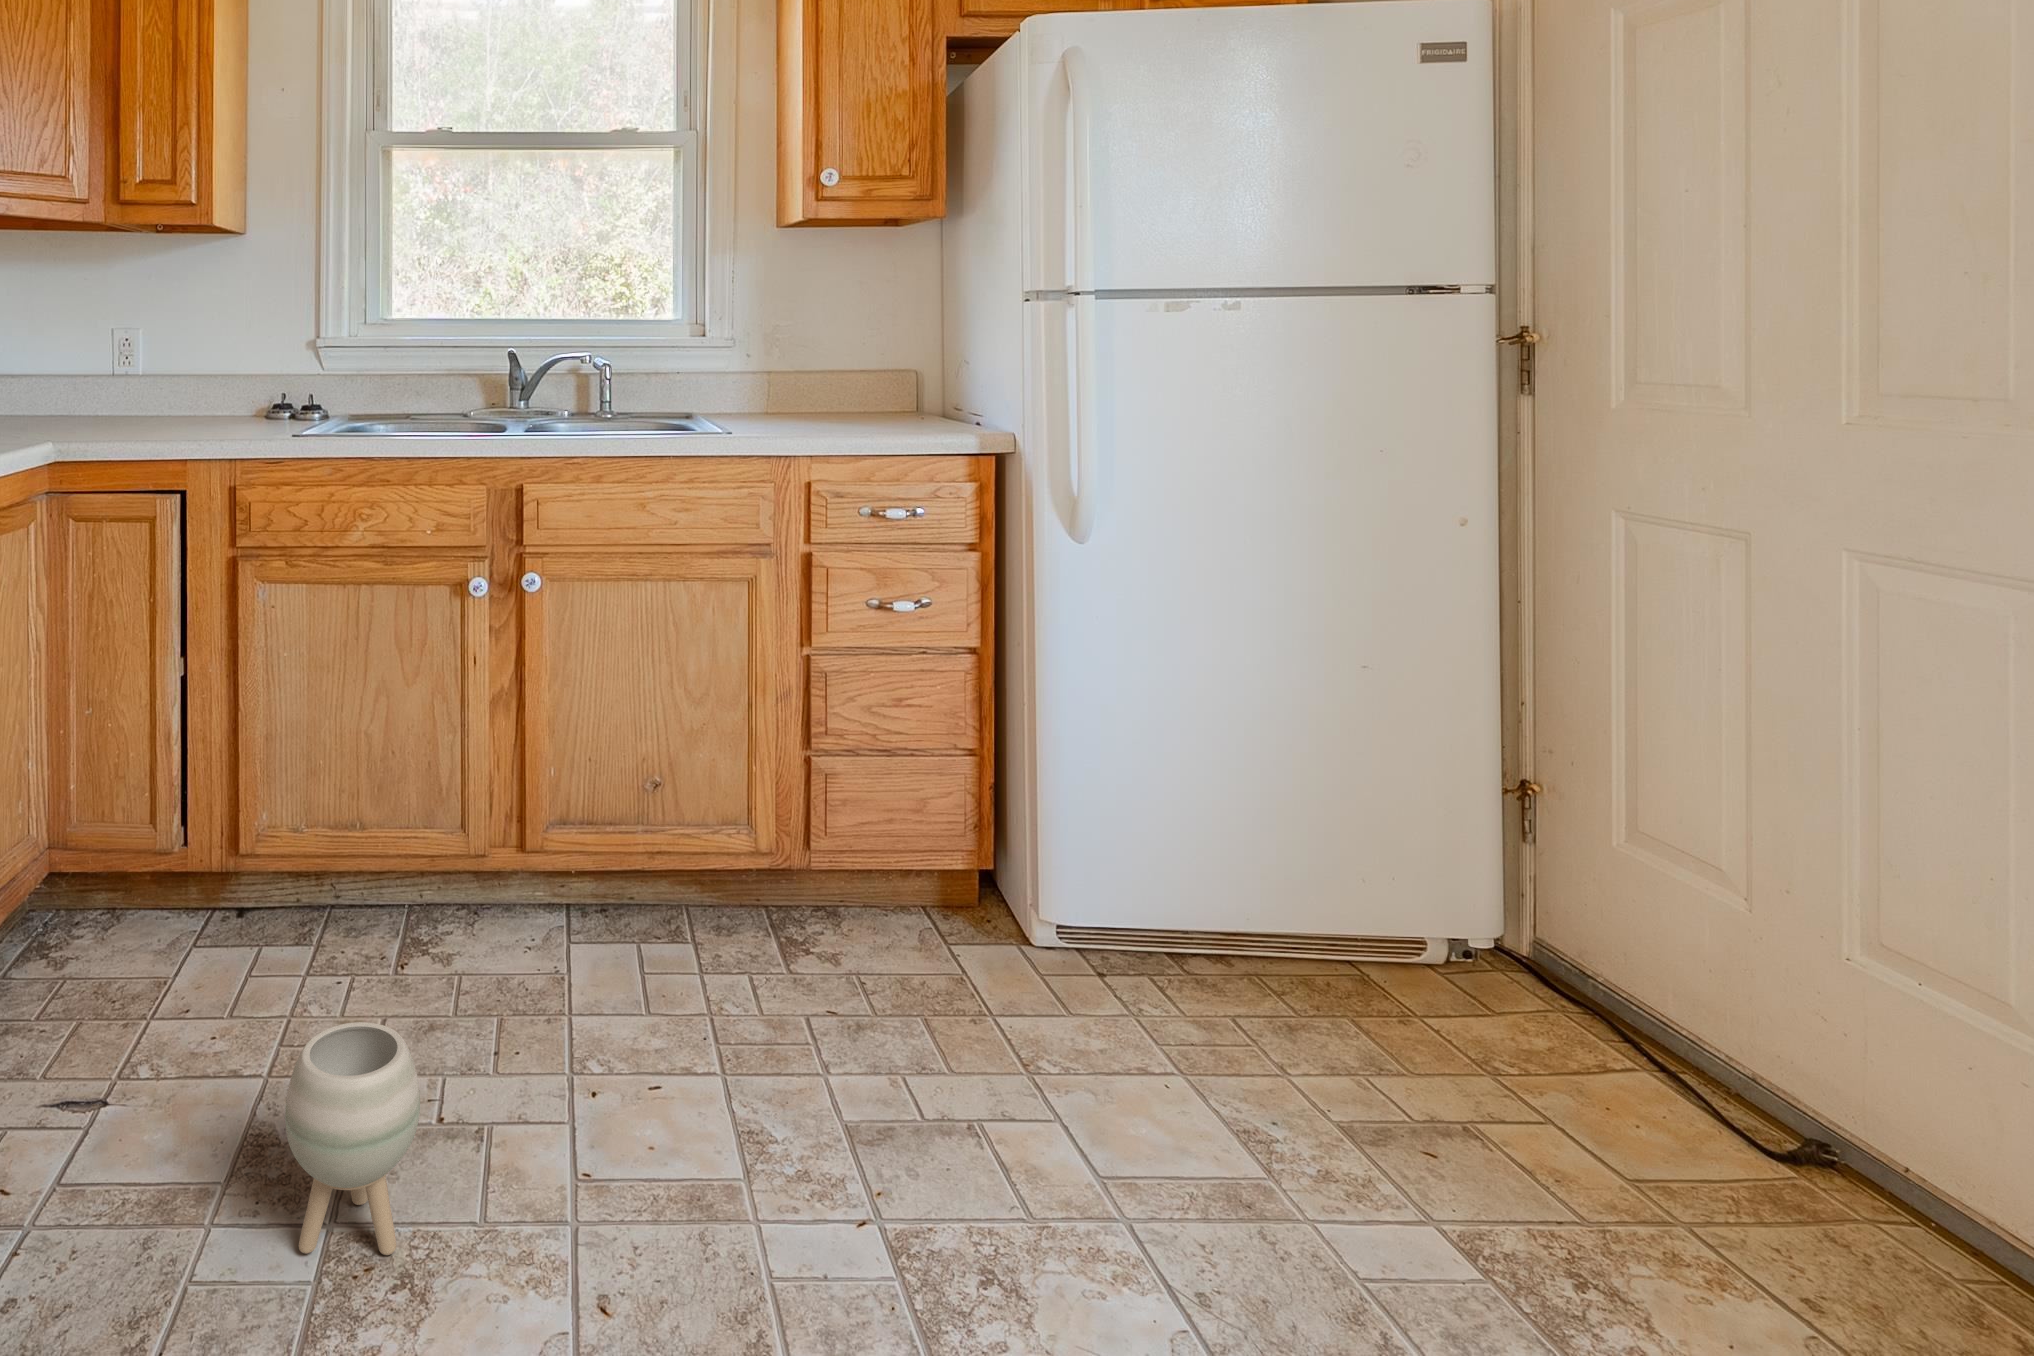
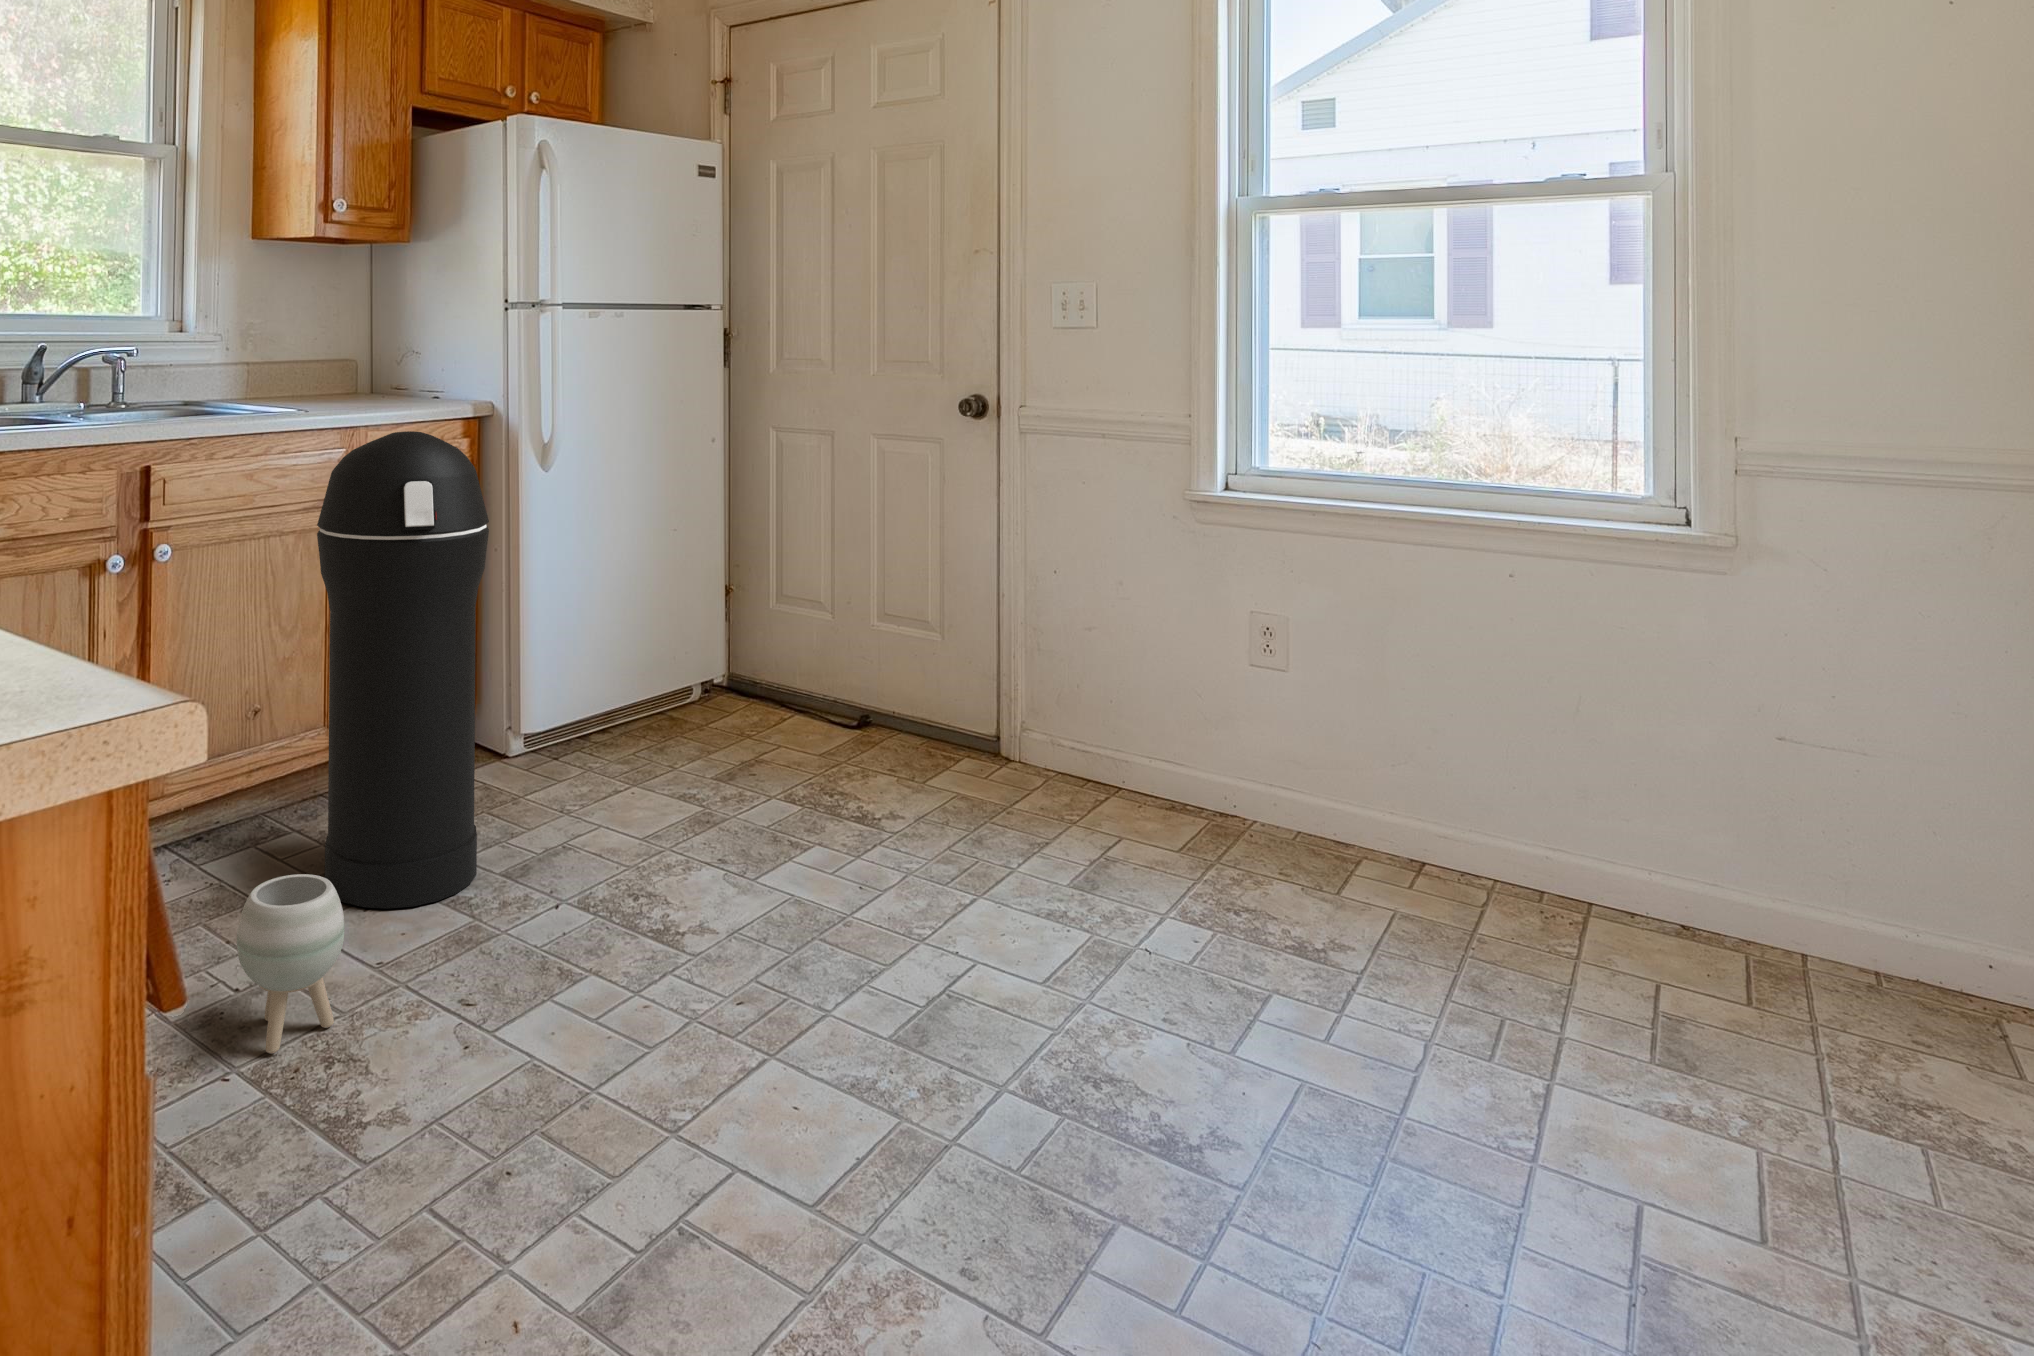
trash can: none [592,465,822,1136] -> present [317,431,489,909]

